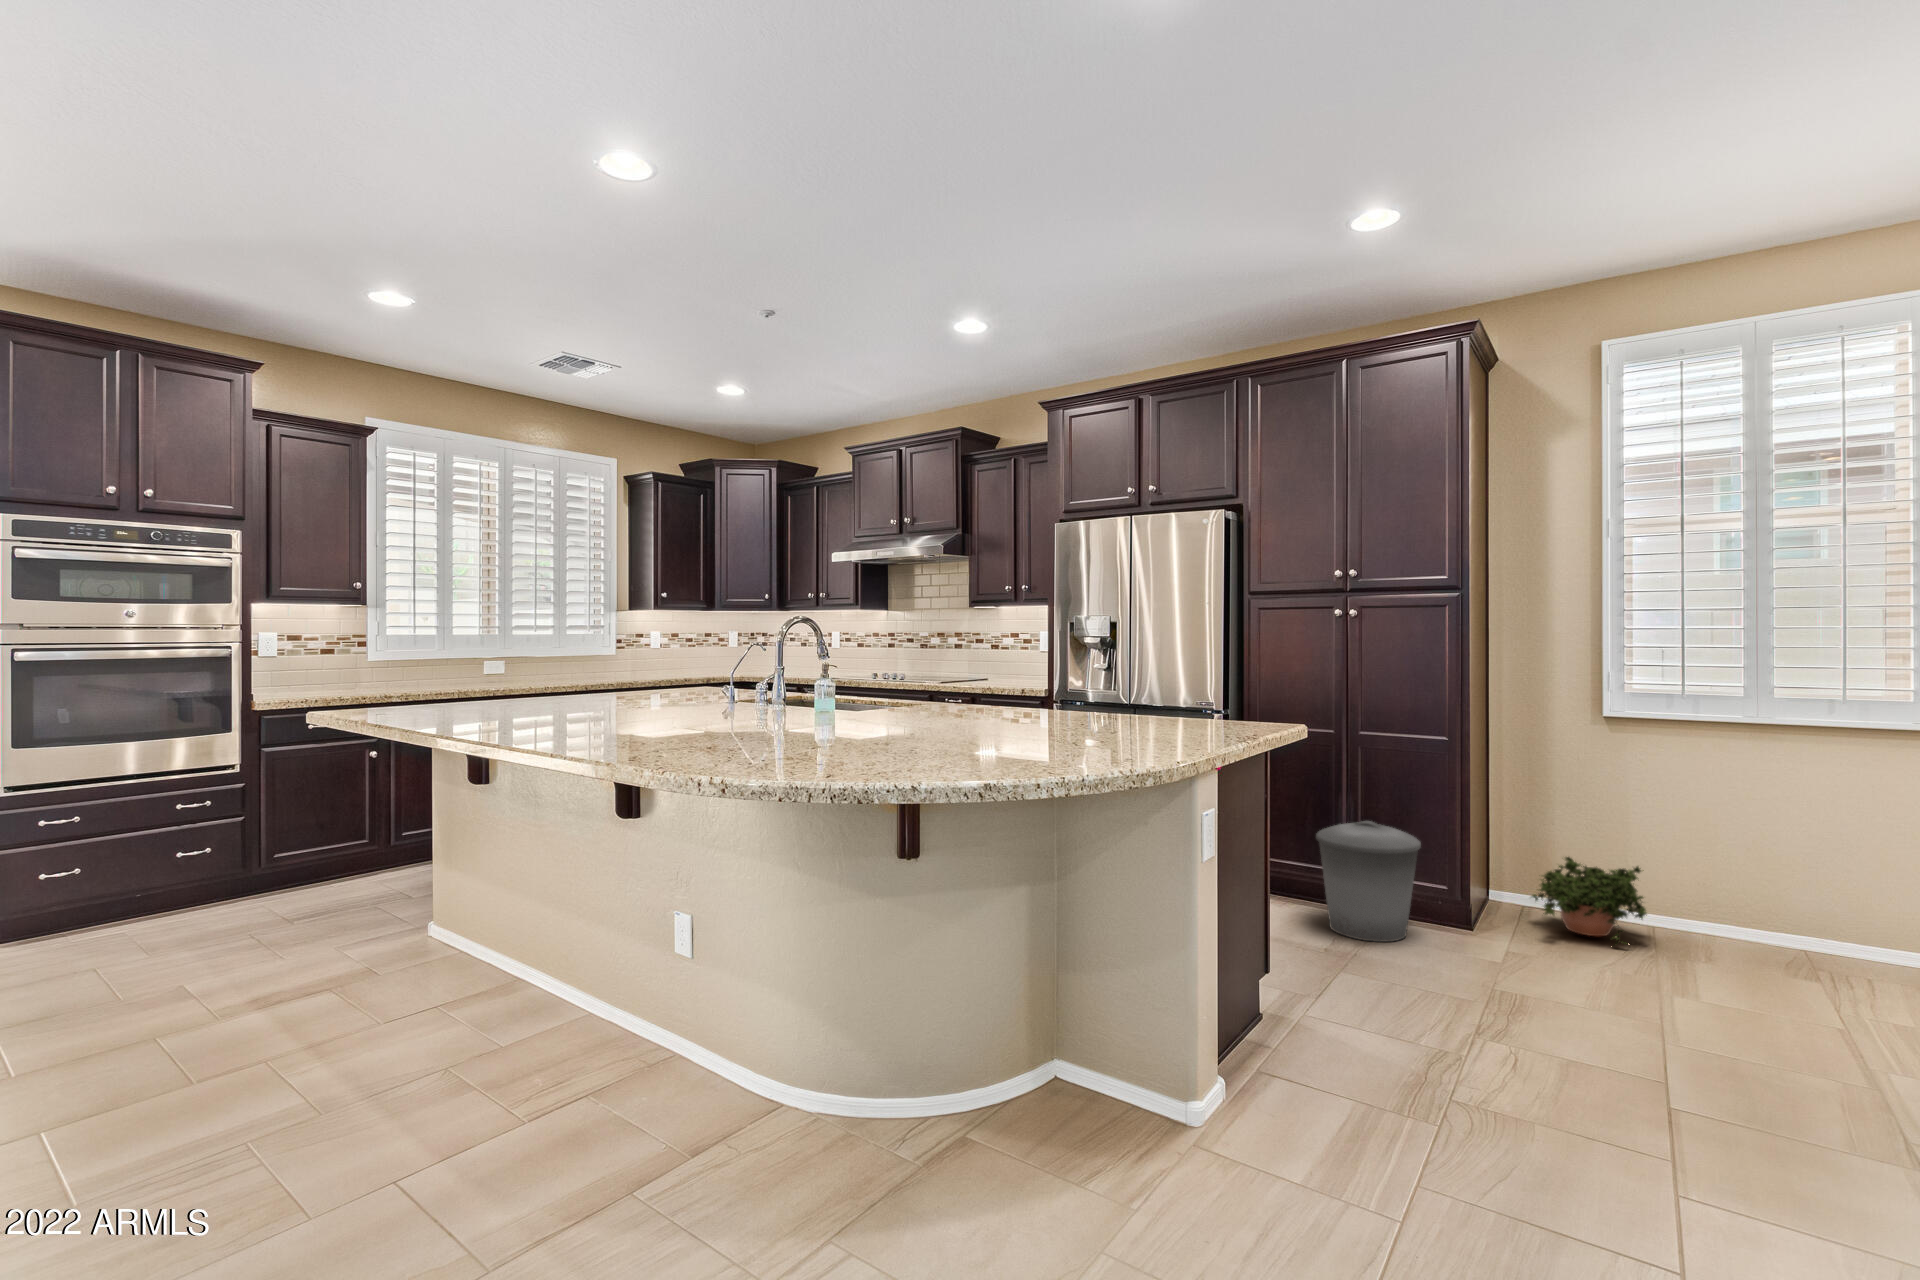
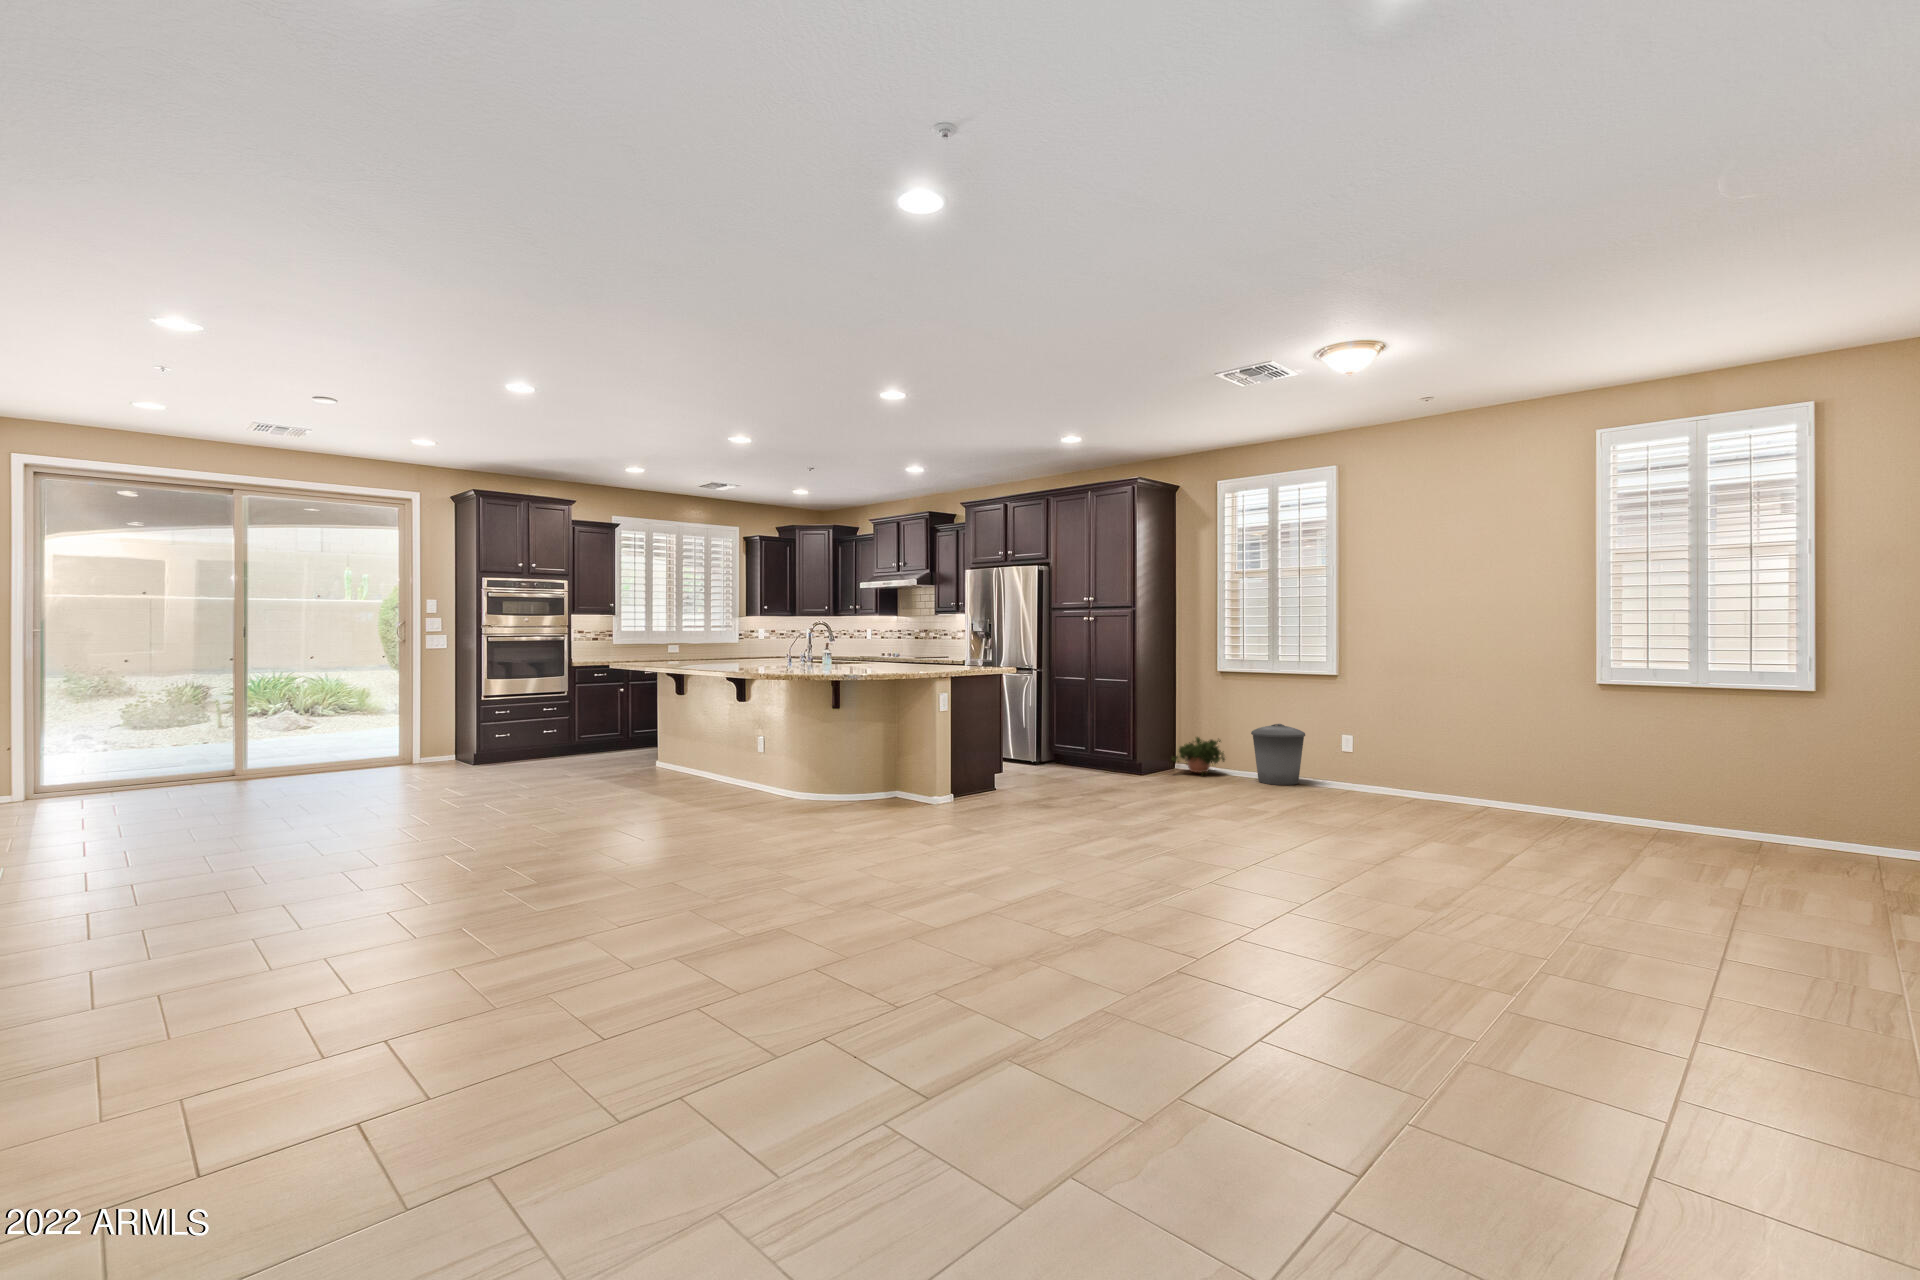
trash can: present [1316,821,1421,942] -> present [1251,724,1305,785]

